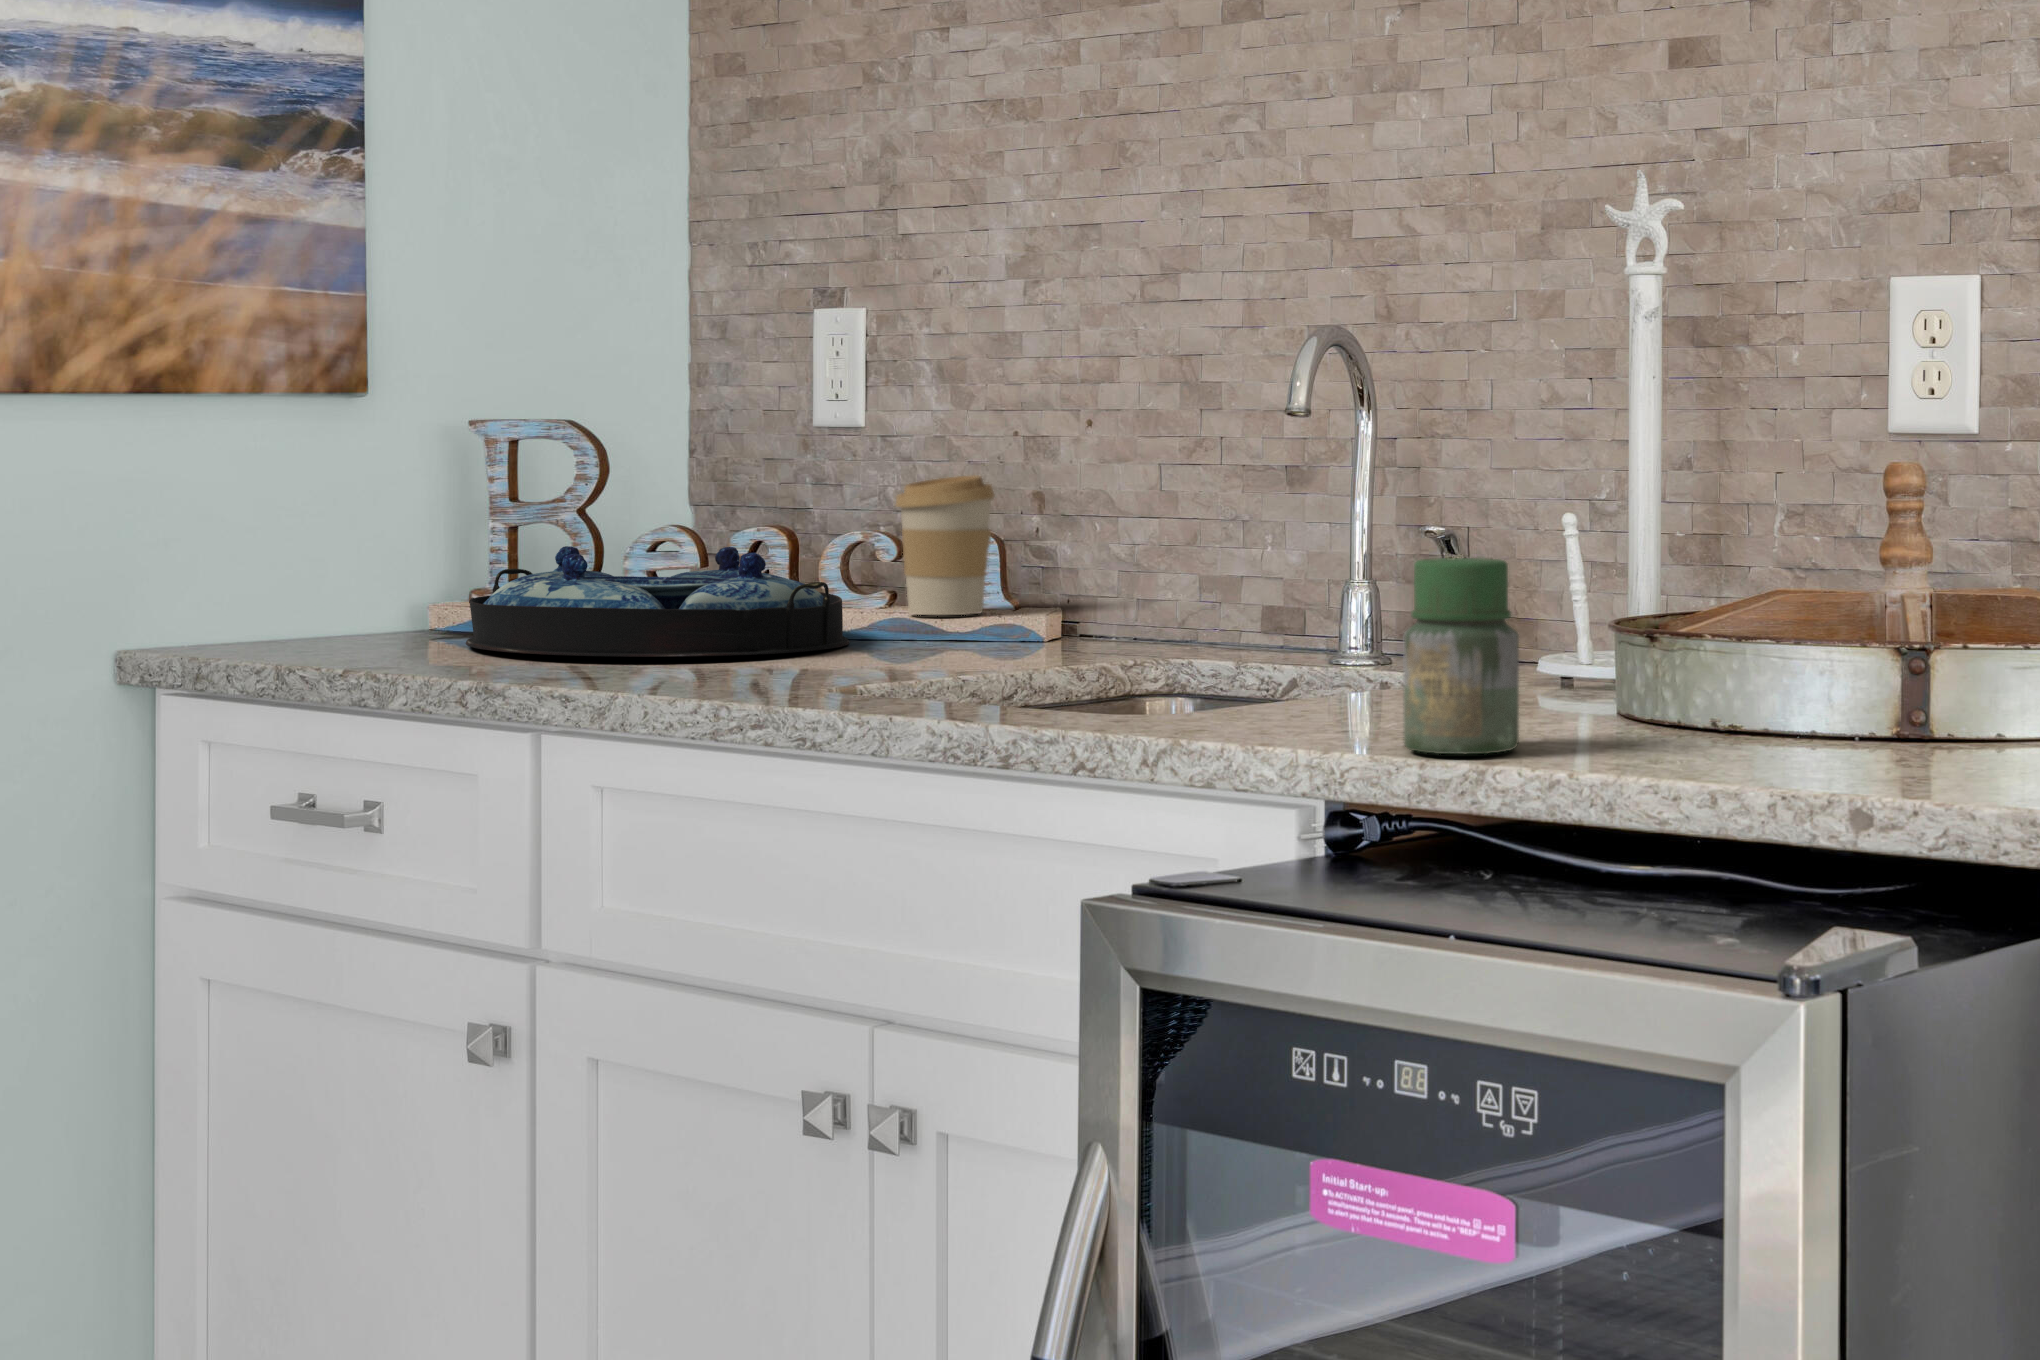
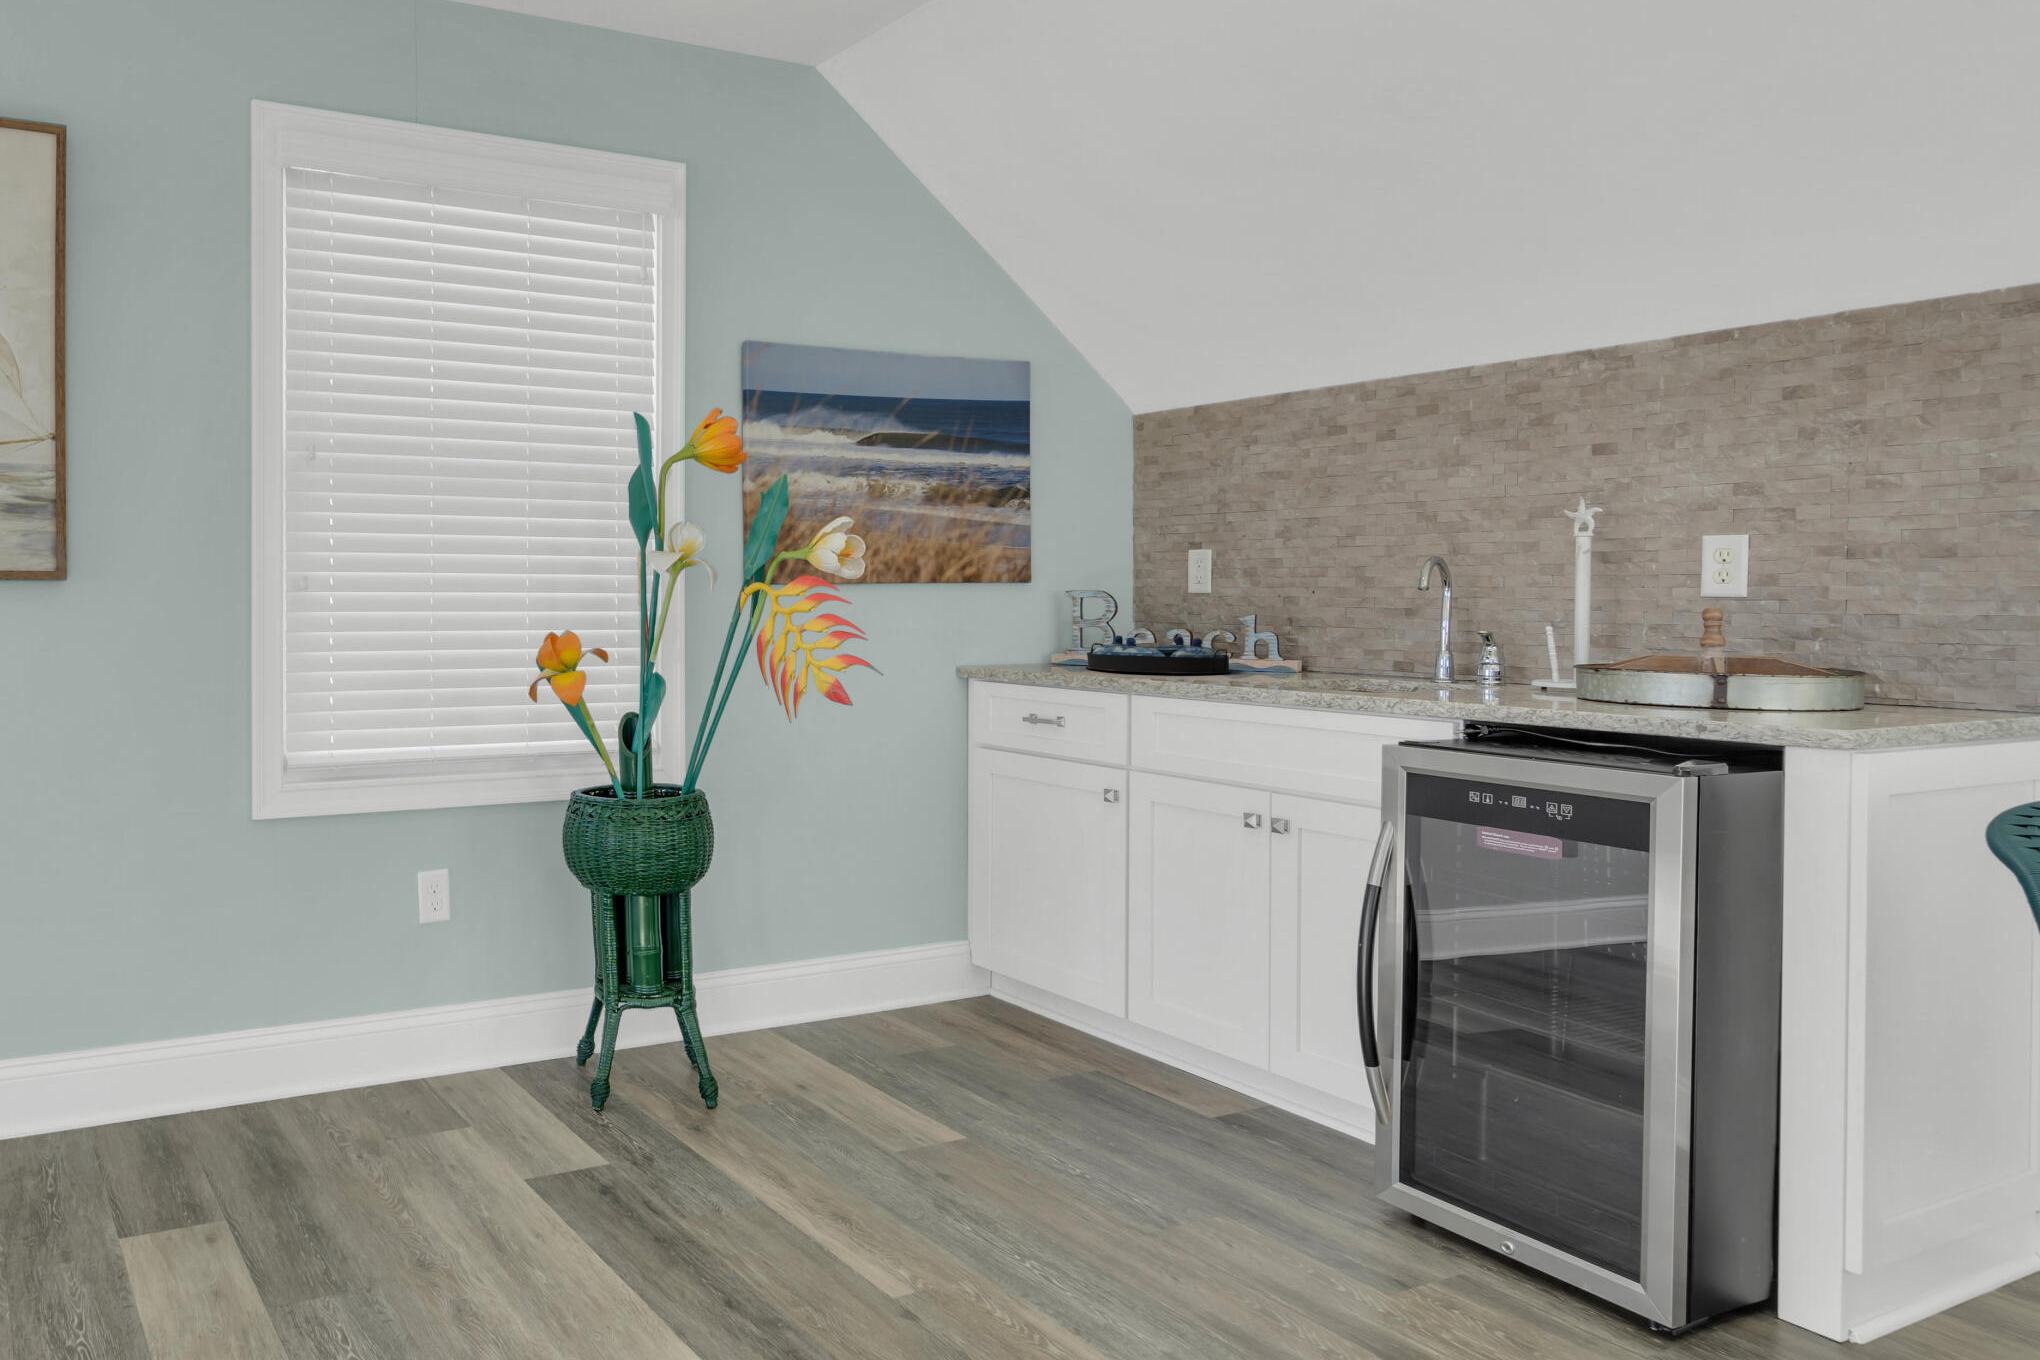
coffee cup: present [896,475,994,615] -> none [1236,612,1277,664]
jar: present [1404,558,1519,754] -> none [1496,640,1544,707]

